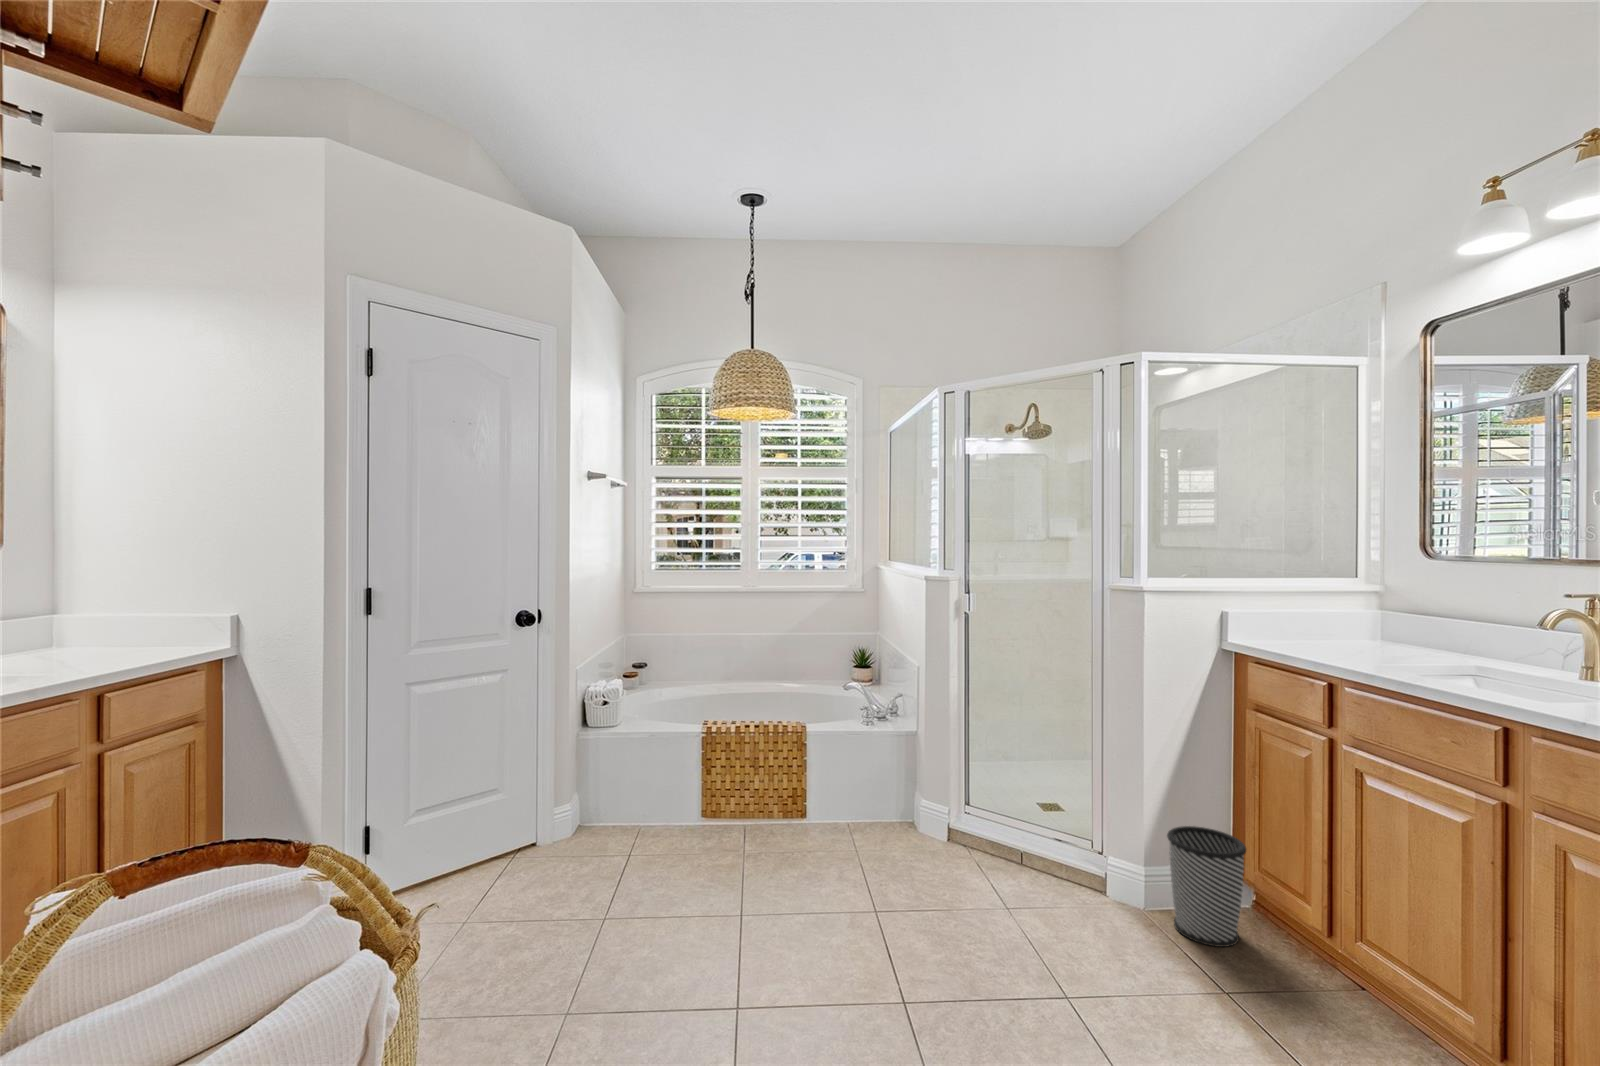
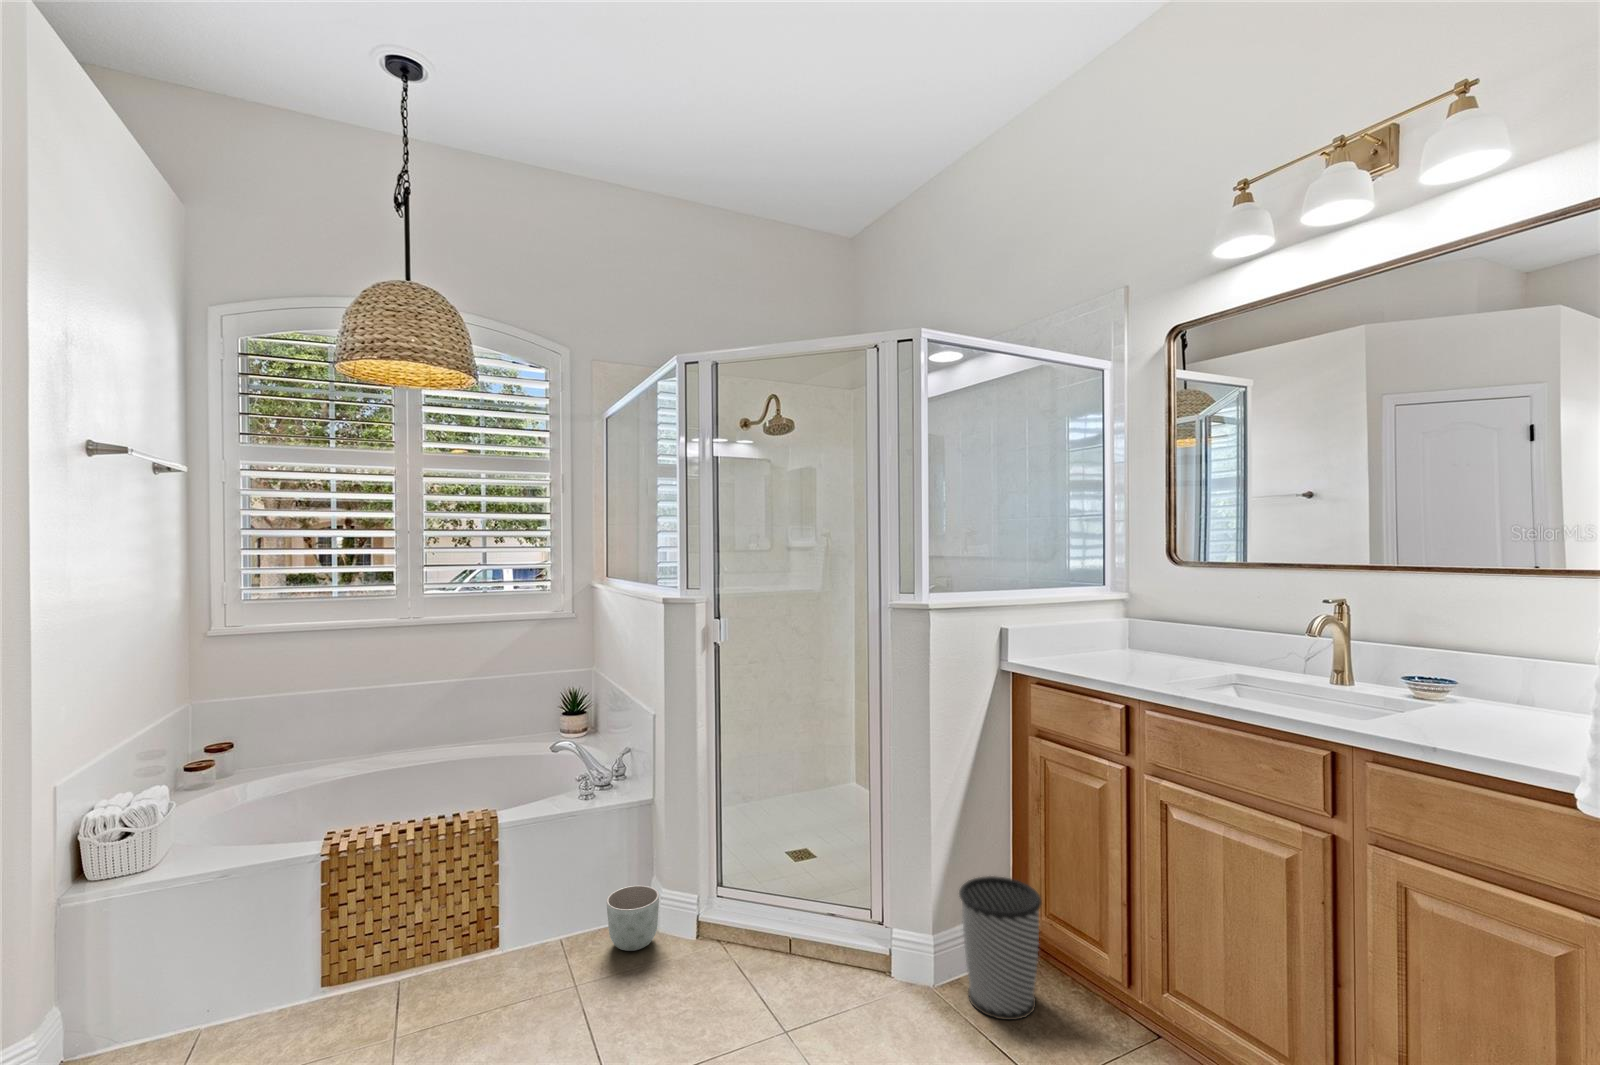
planter: none [881,794,921,840] -> present [606,885,659,951]

